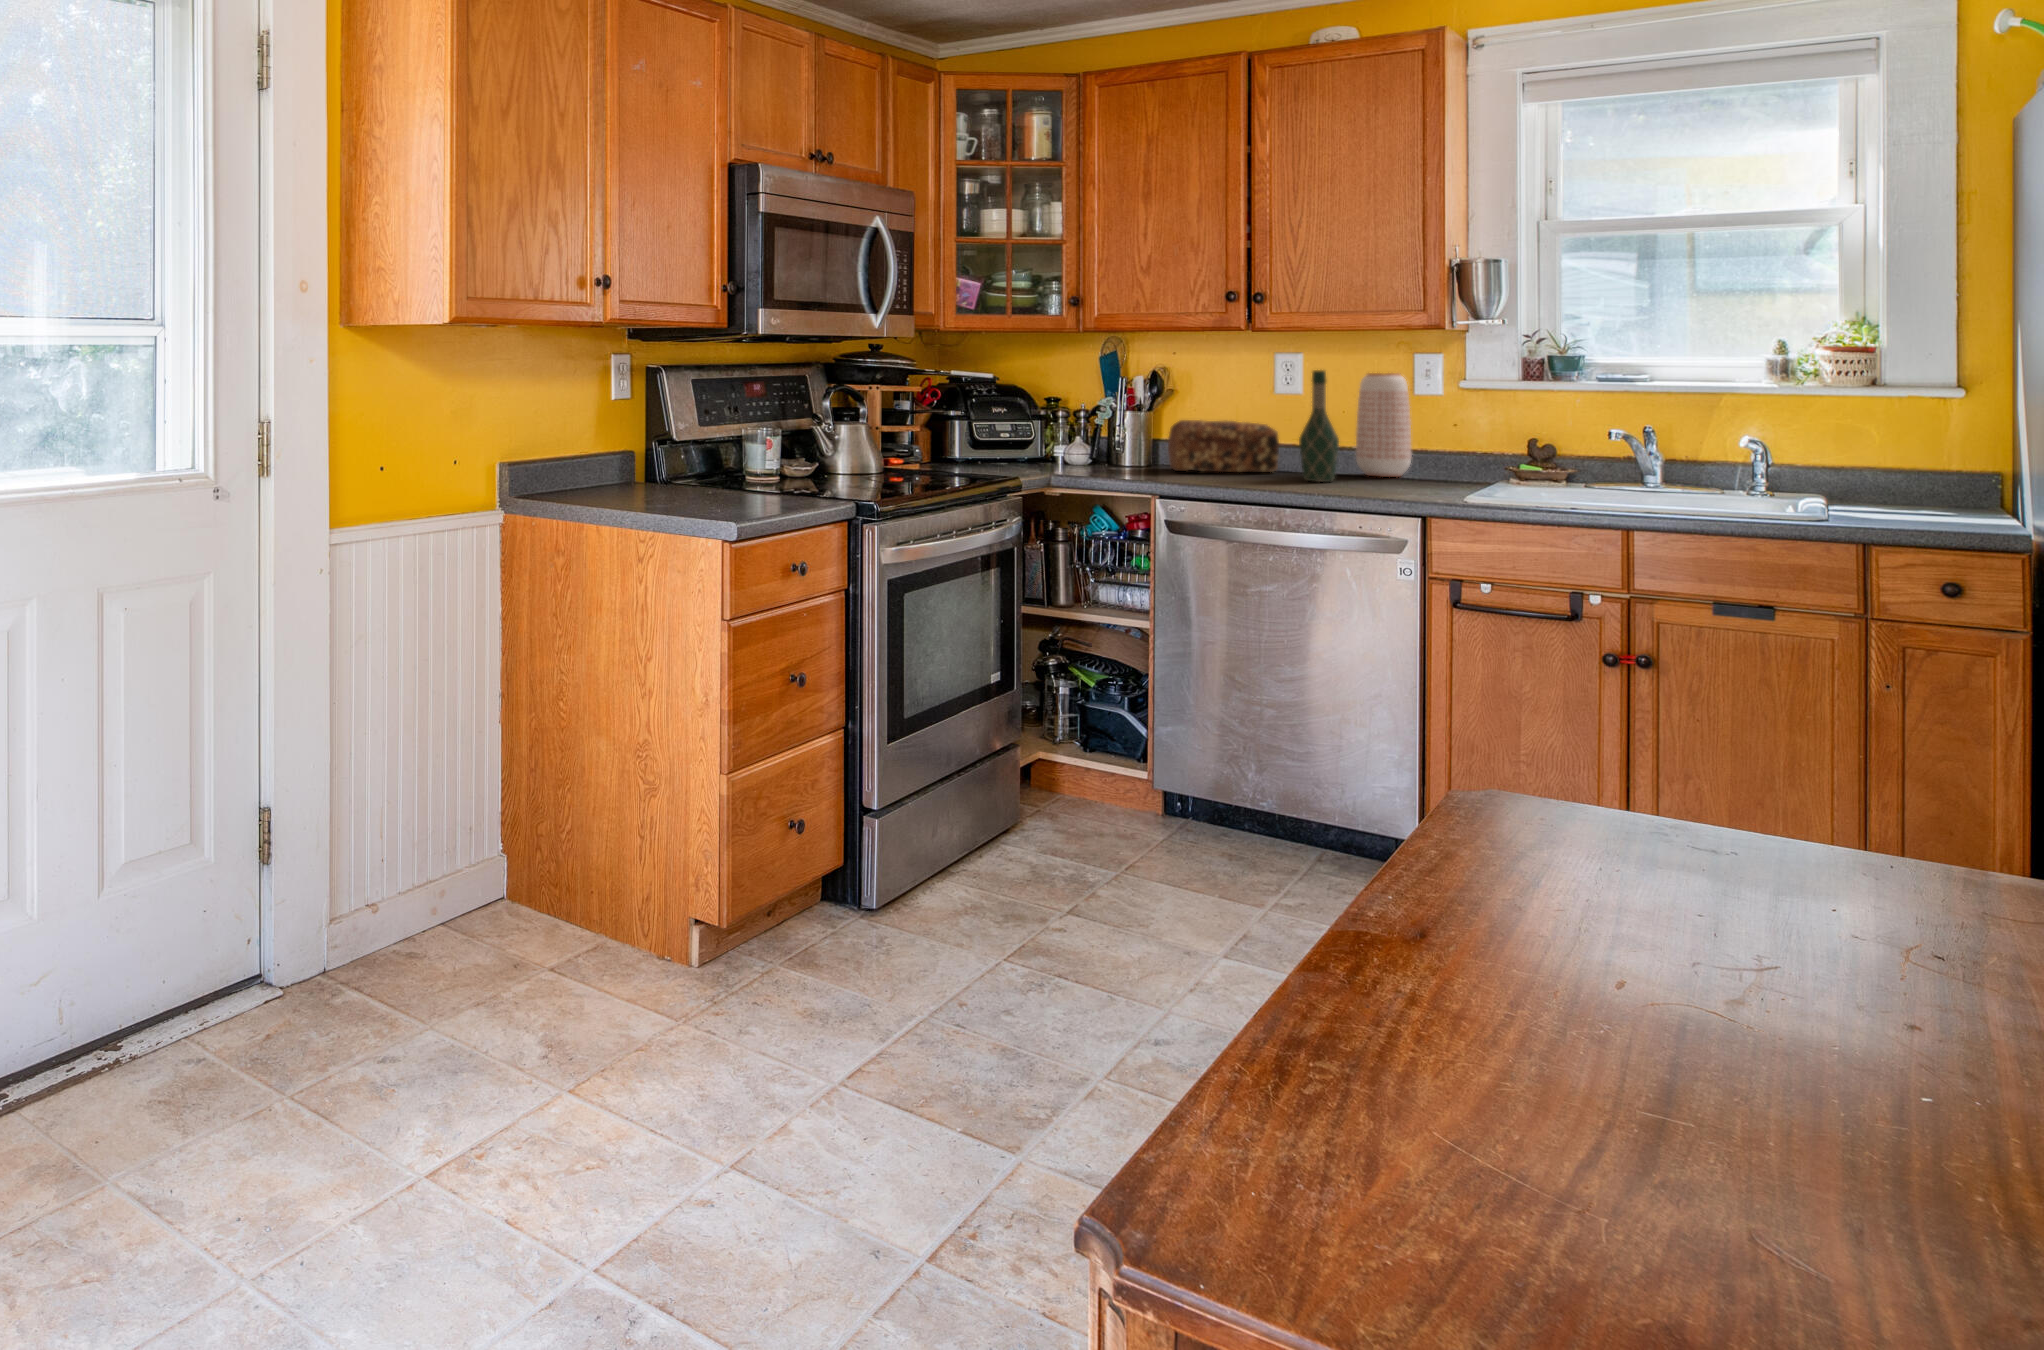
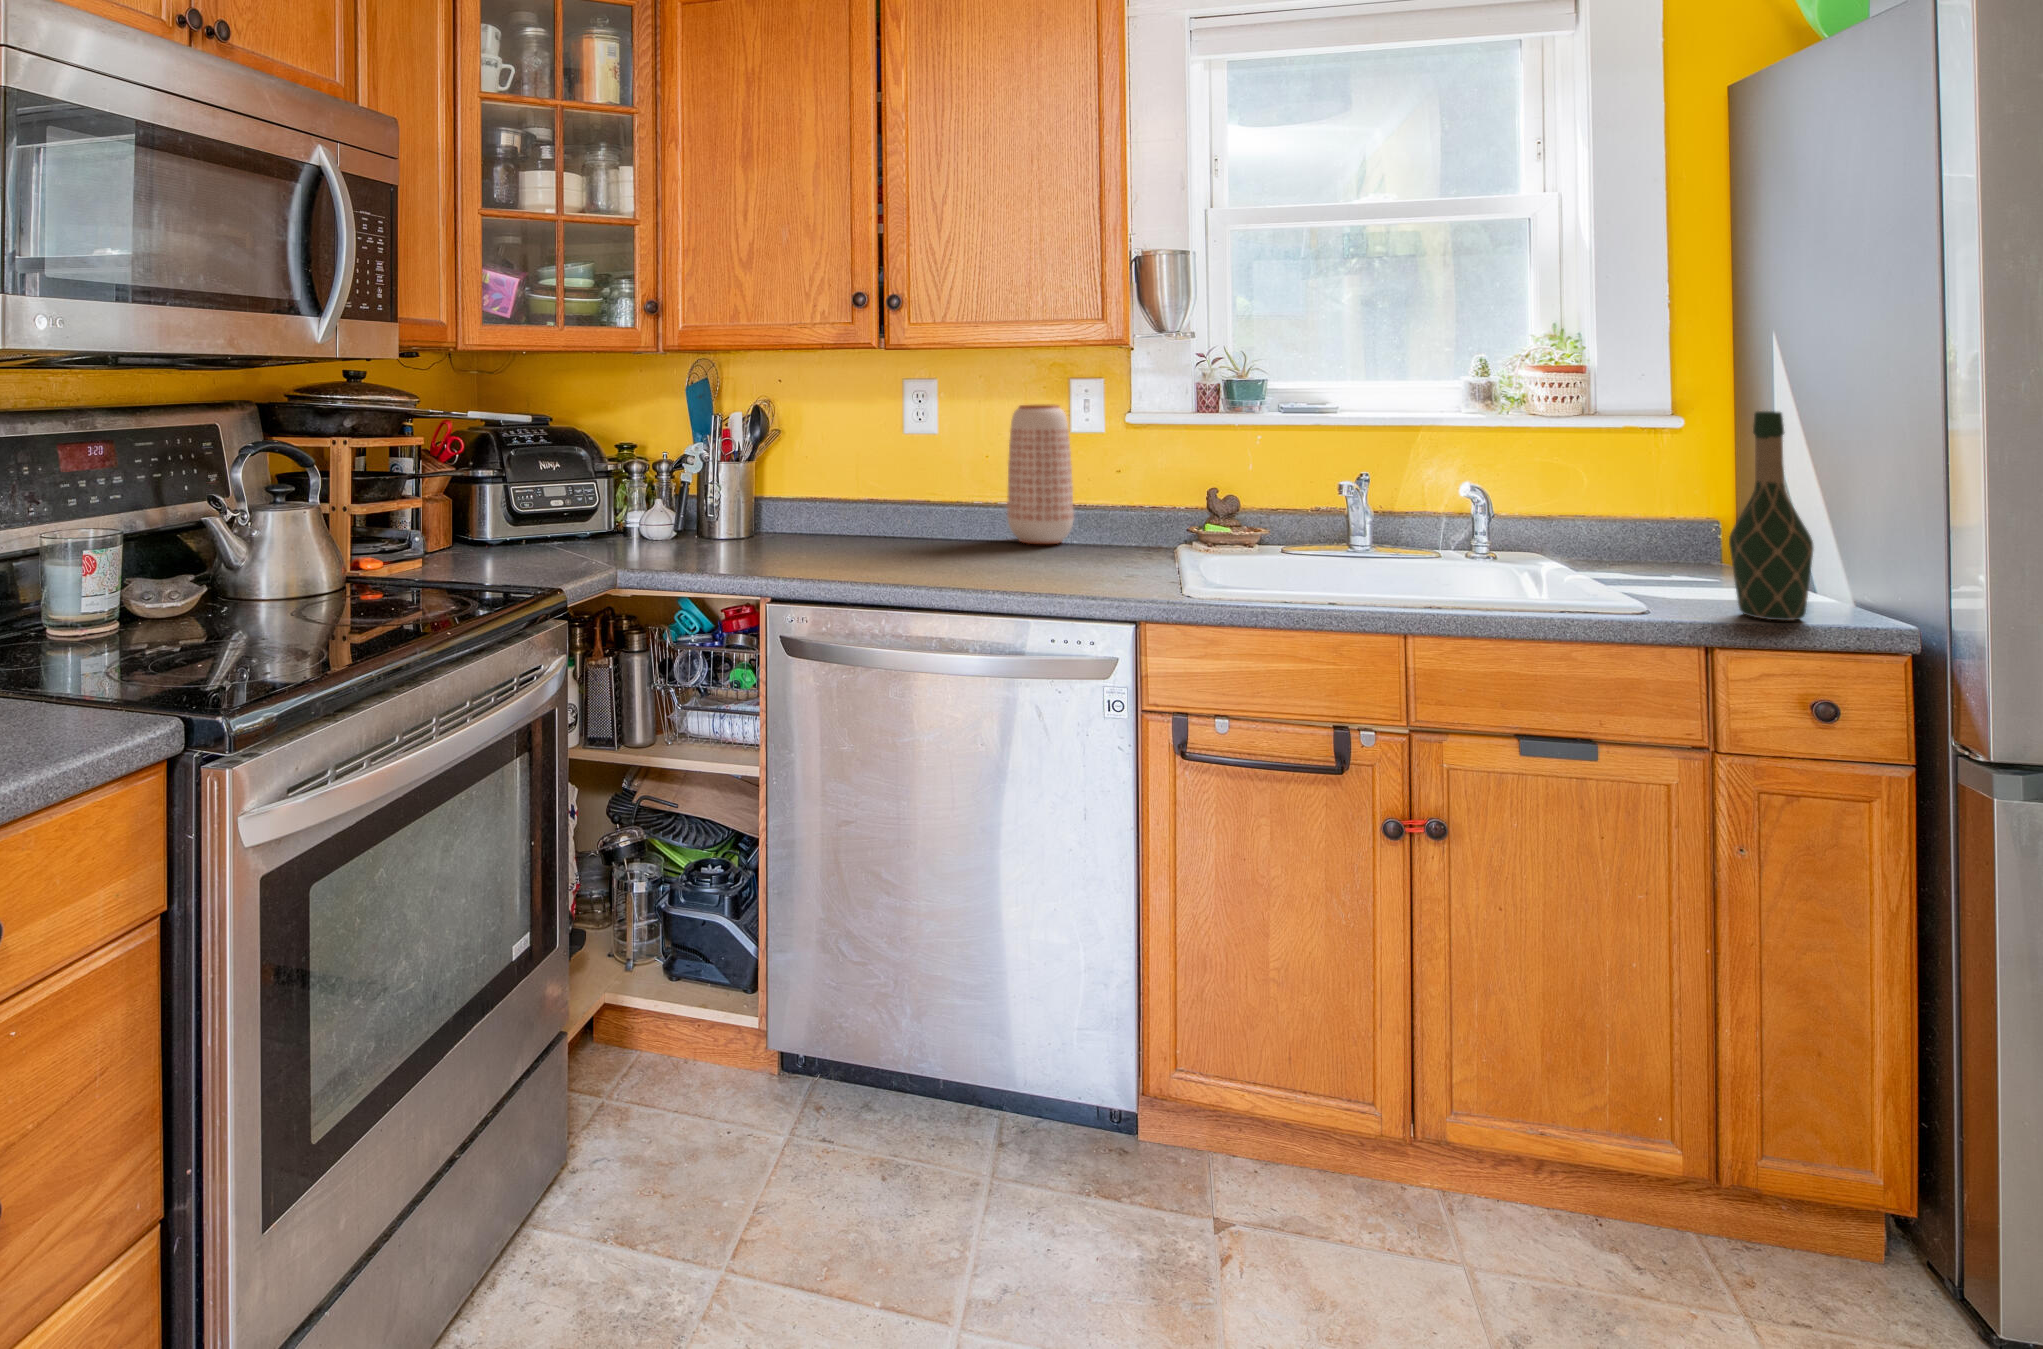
wine bottle: present [1299,370,1339,482] -> present [1729,411,1813,620]
bread loaf: present [1168,420,1279,472] -> none [774,472,915,547]

